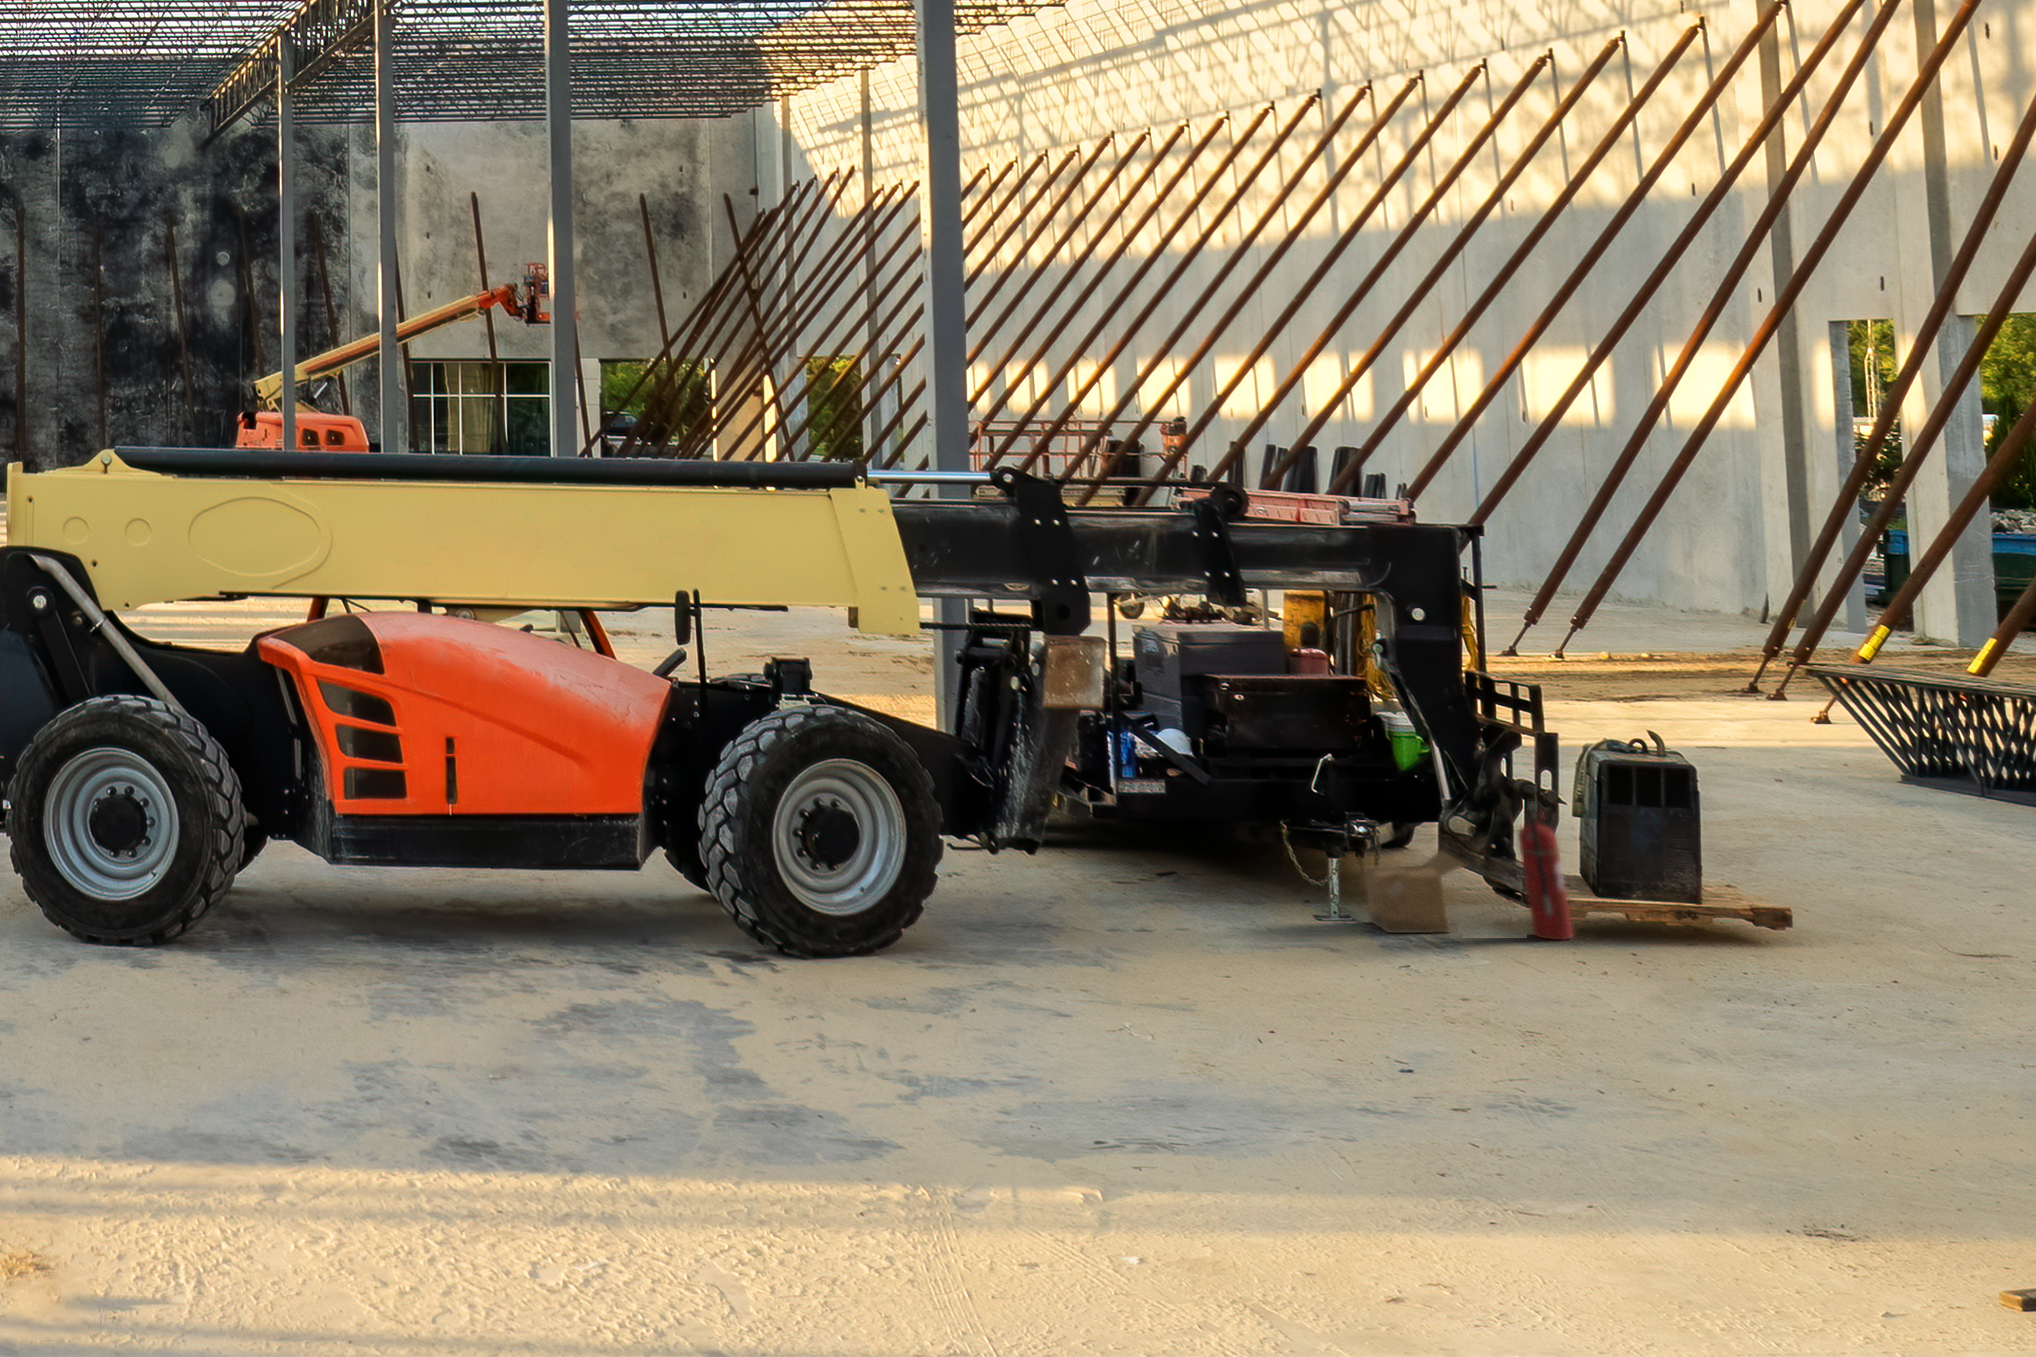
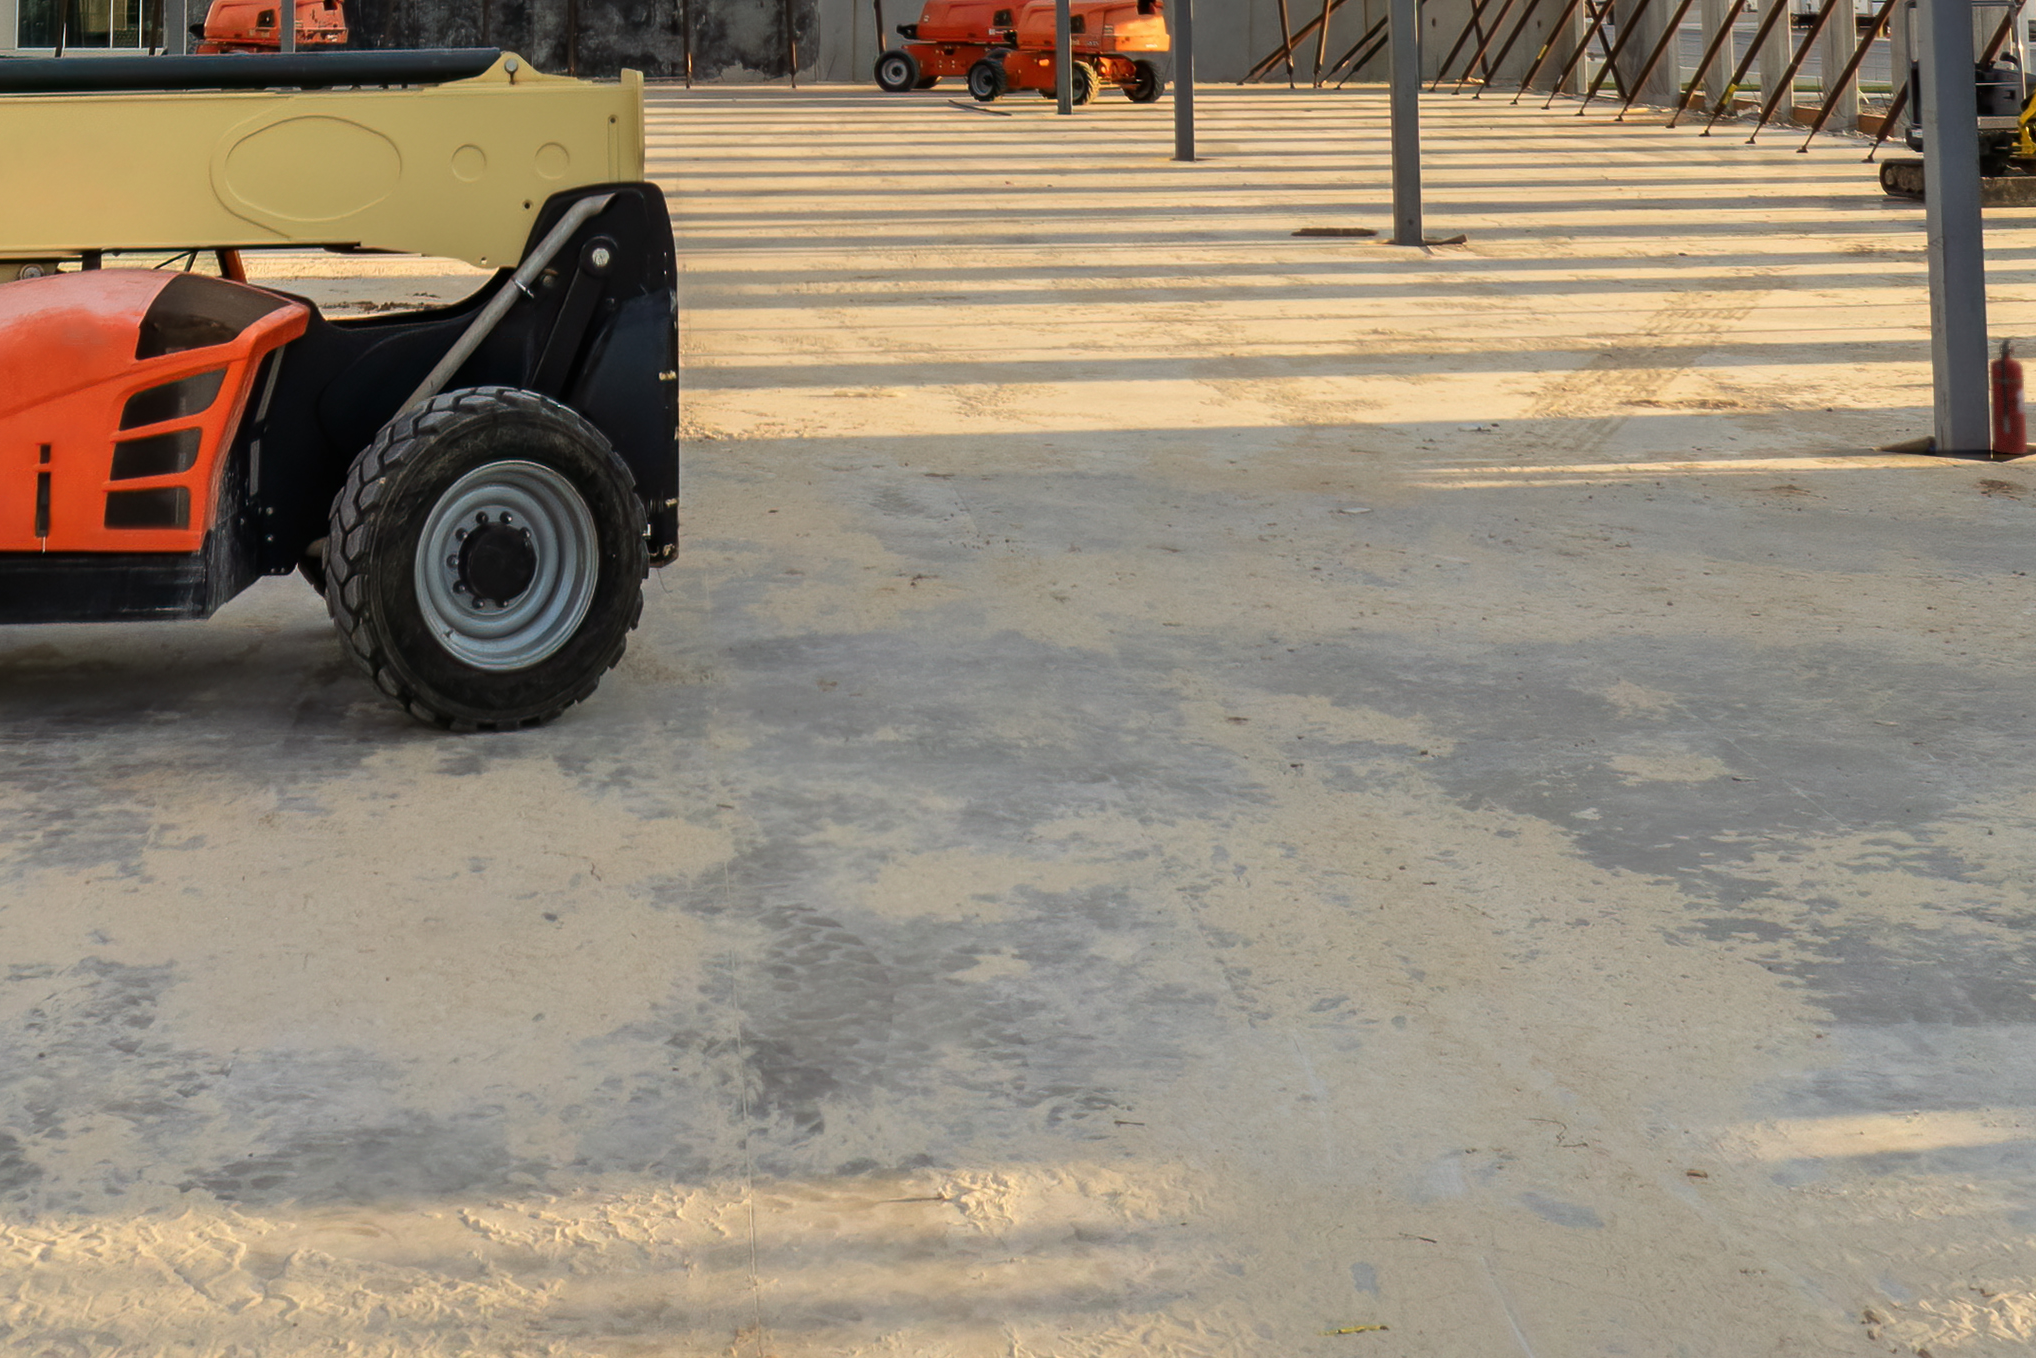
cardboard box: present [1364,851,1465,933] -> none [1854,378,1944,445]

